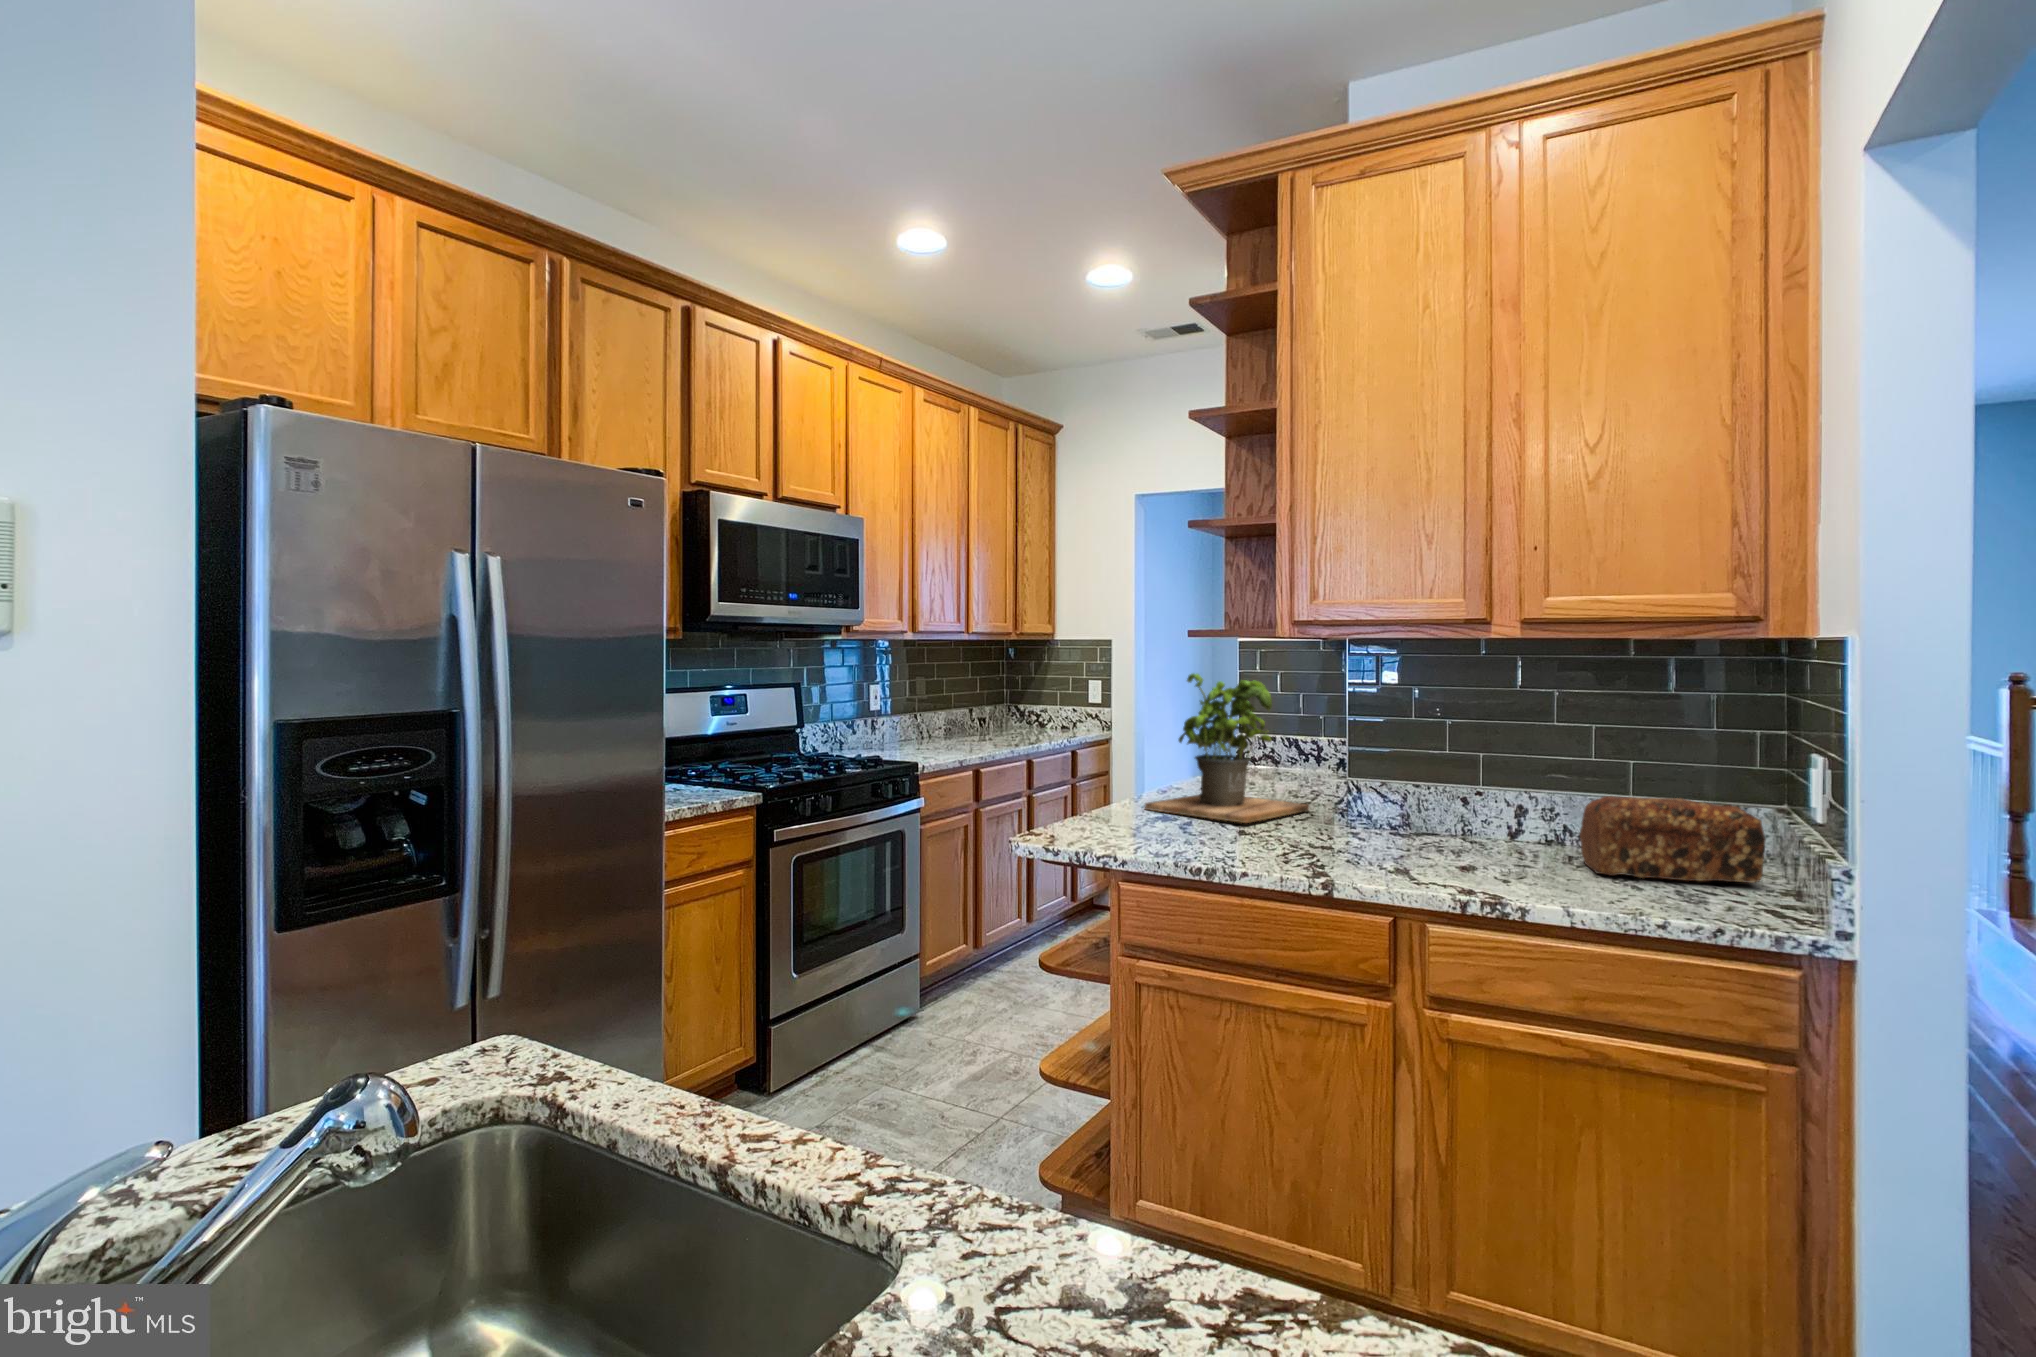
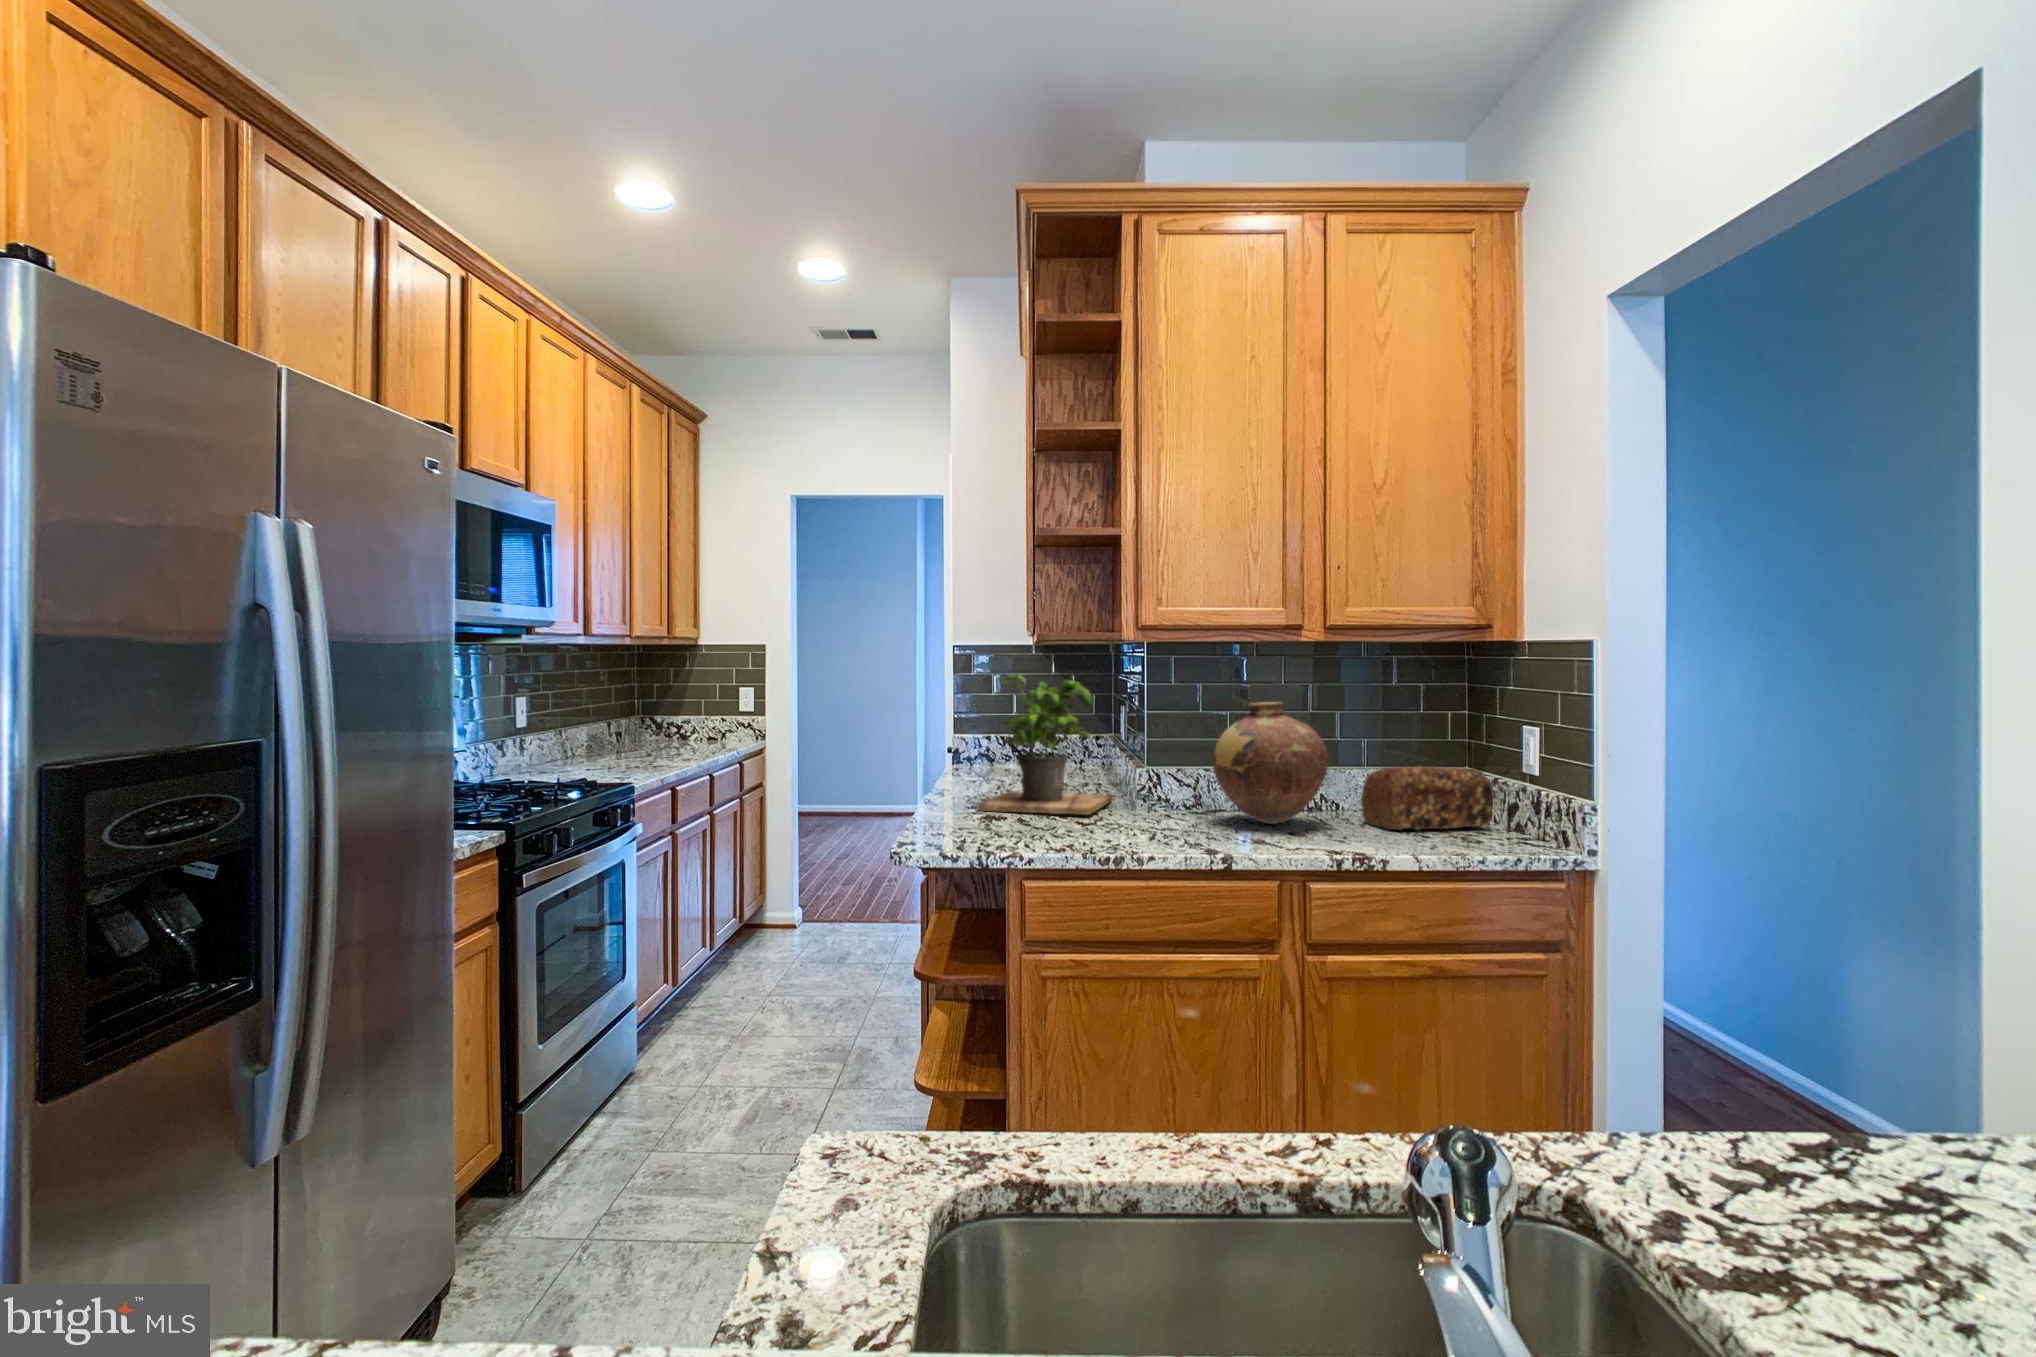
vase: none [1379,710,1523,852] -> present [1213,702,1328,824]

